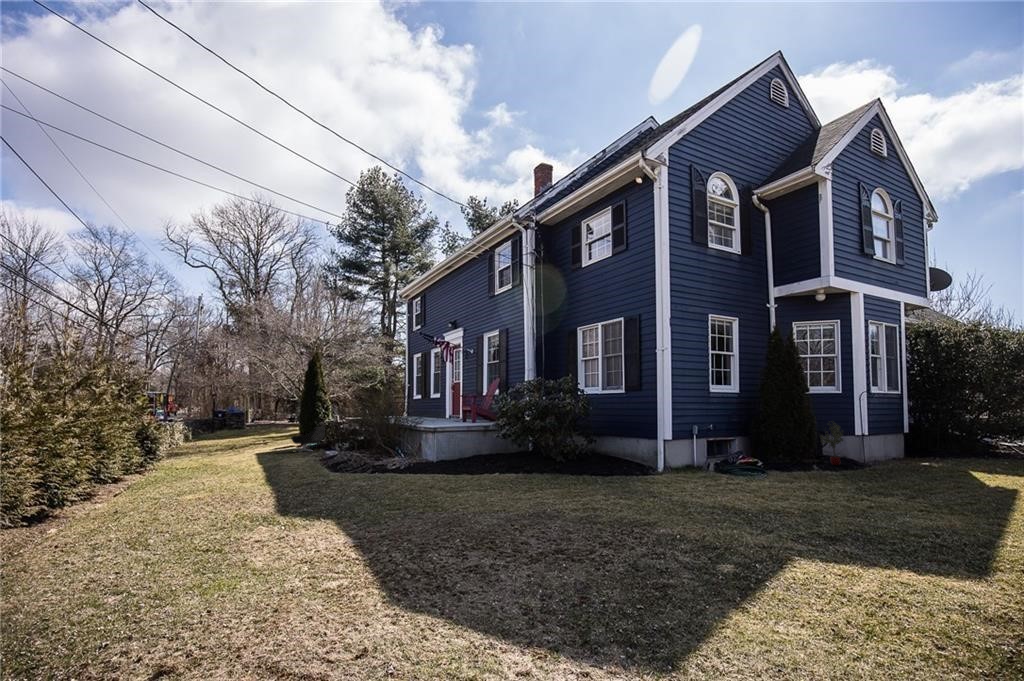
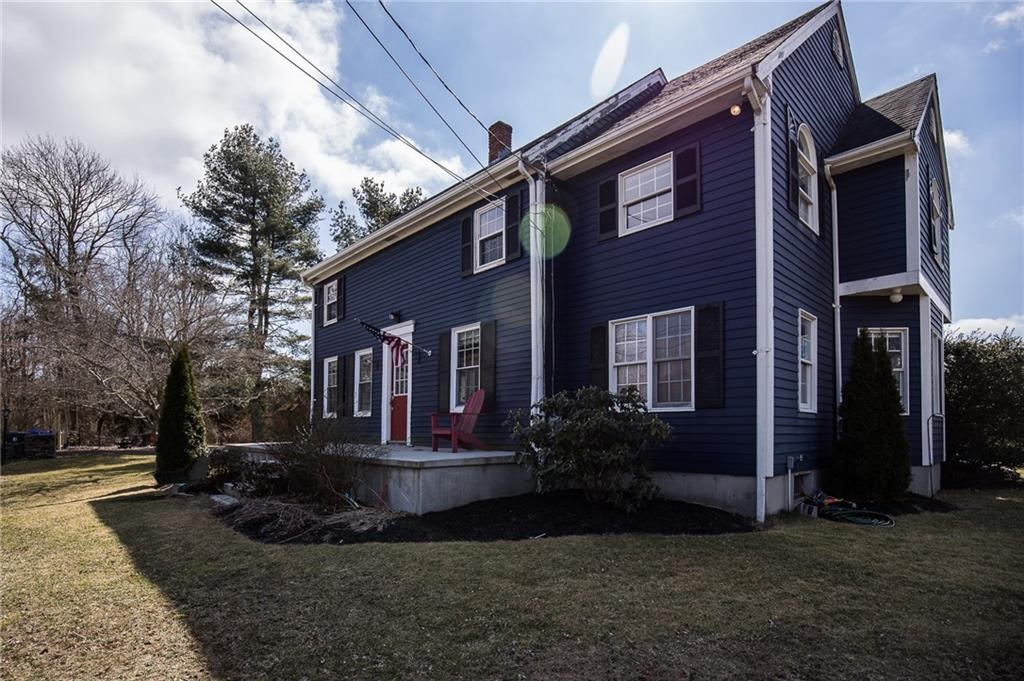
potted tree: present [819,421,843,465] -> none [941,452,980,512]

